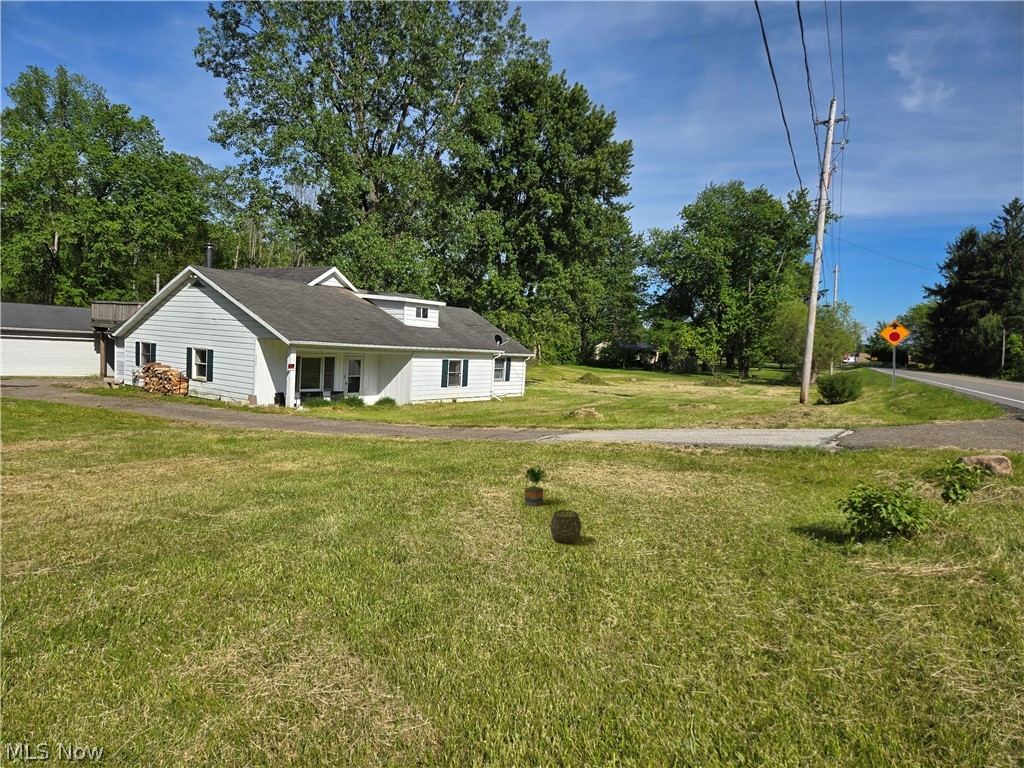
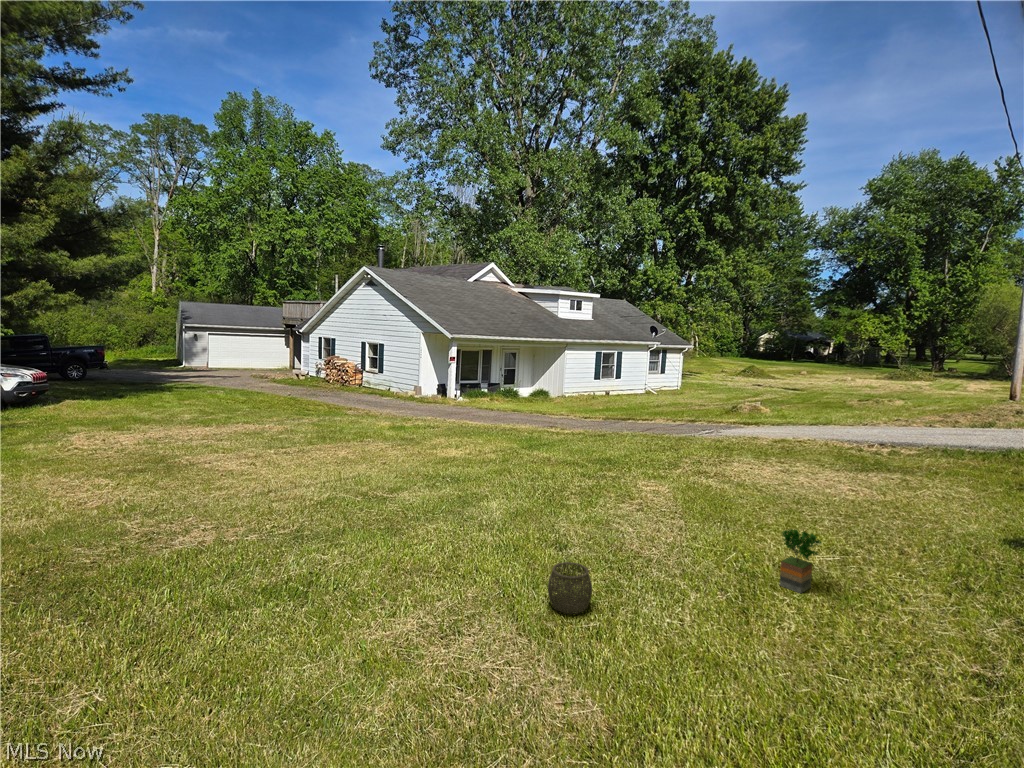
woven basket: present [550,510,581,543] -> present [548,562,592,614]

